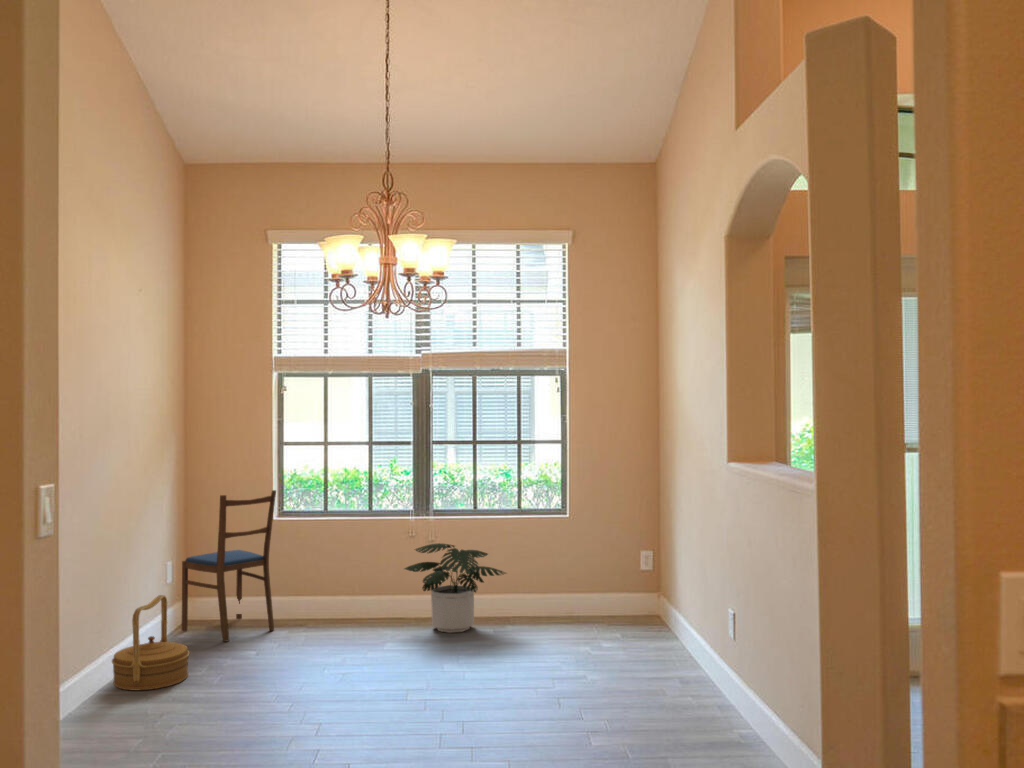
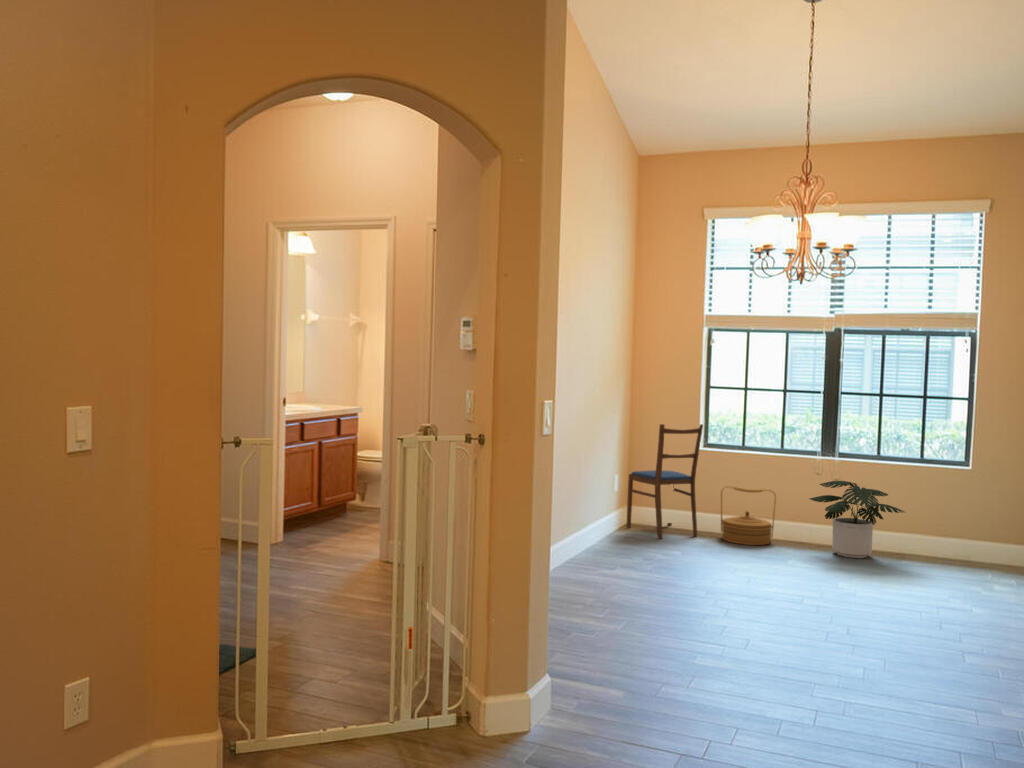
woven basket: present [112,595,190,690] -> present [721,486,776,545]

